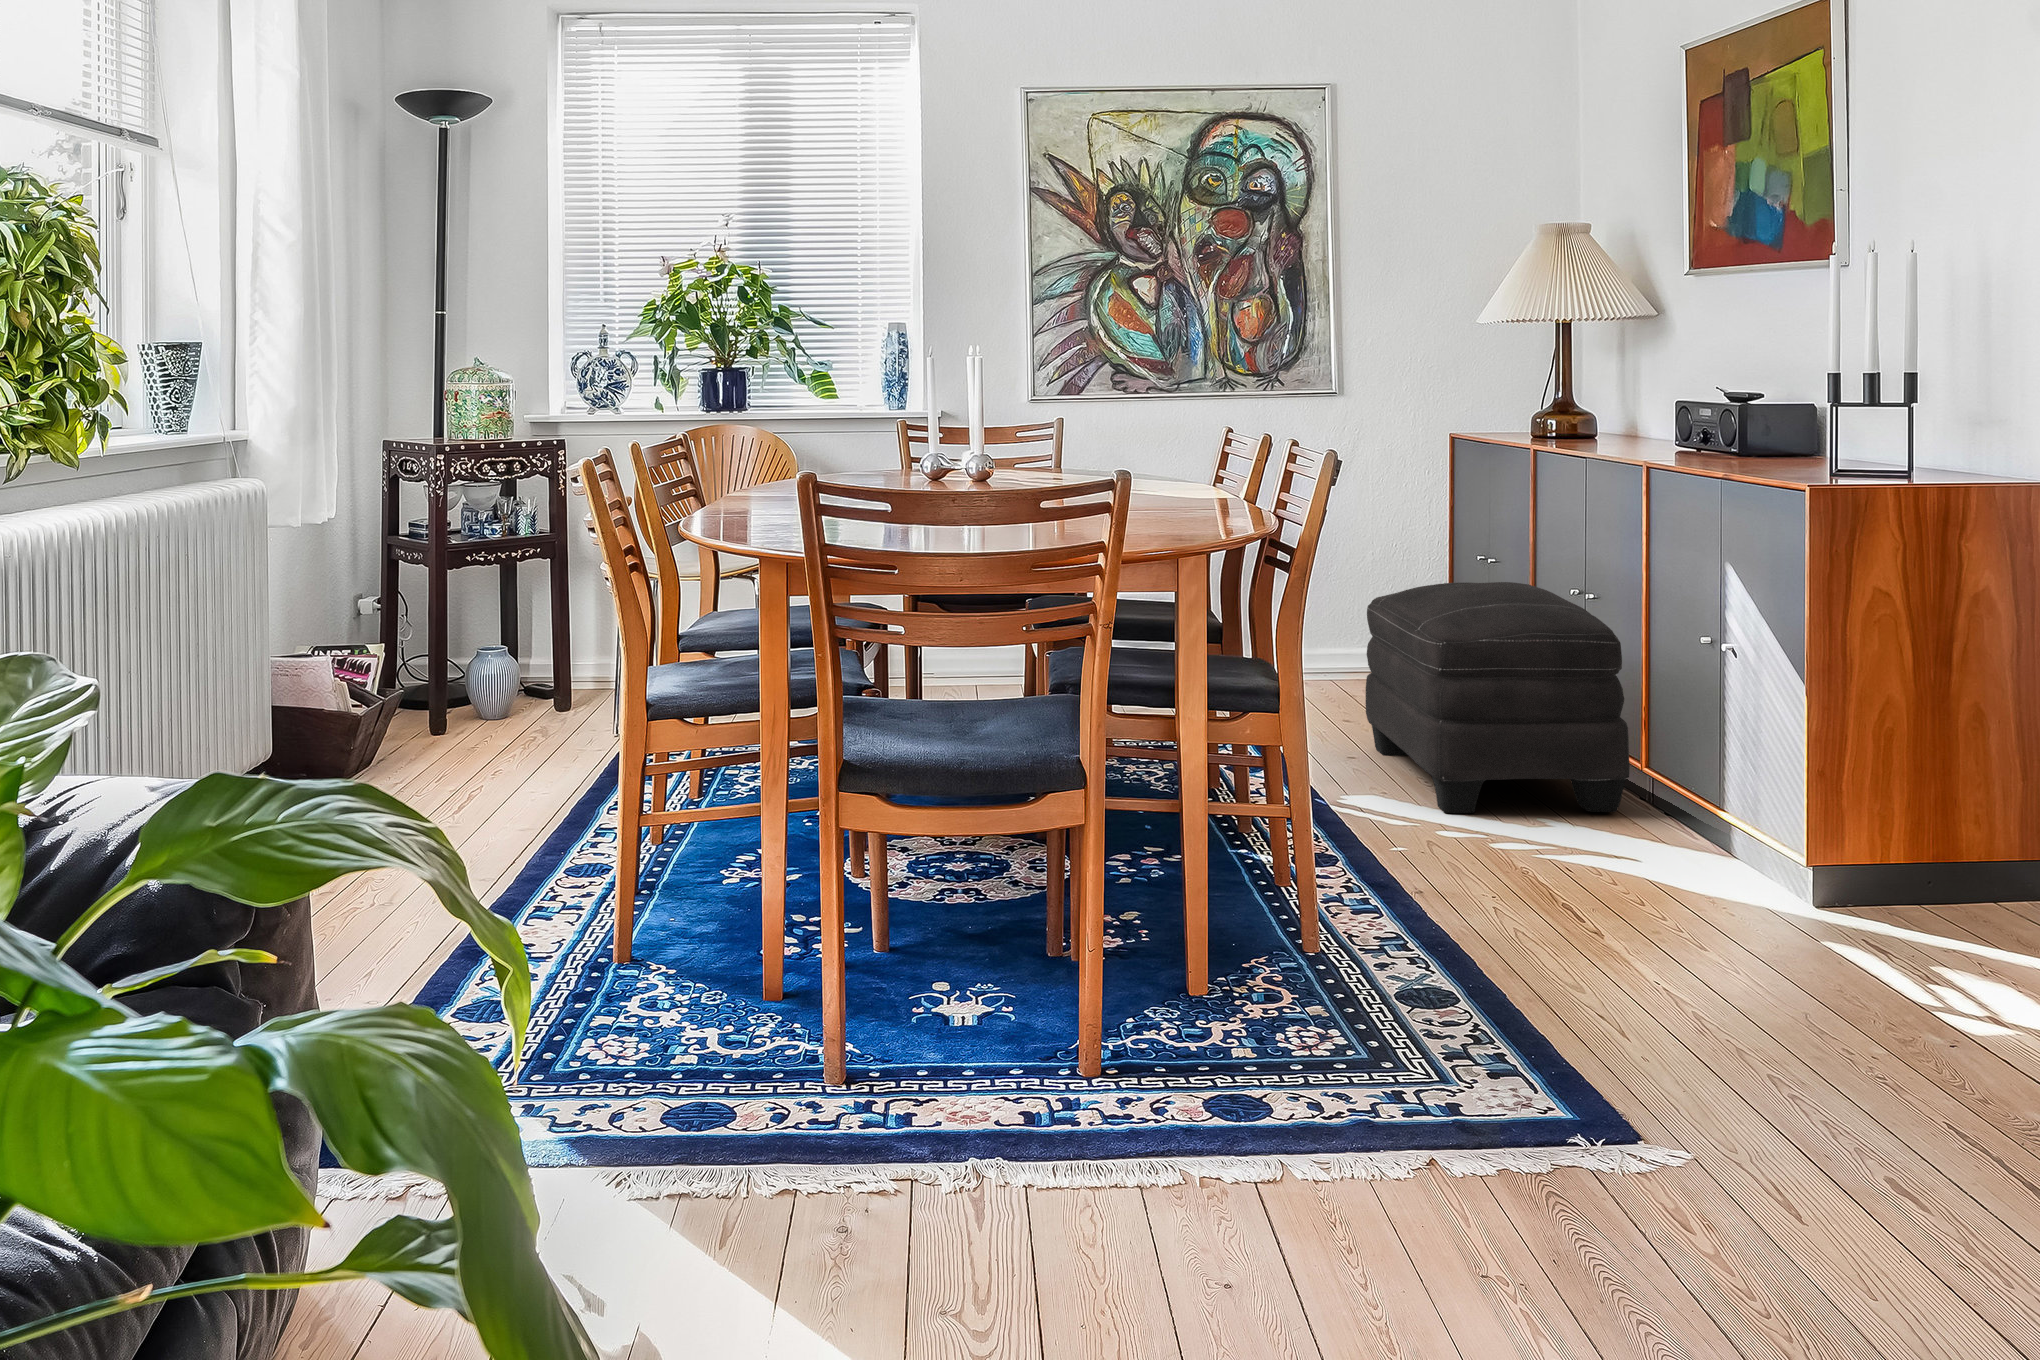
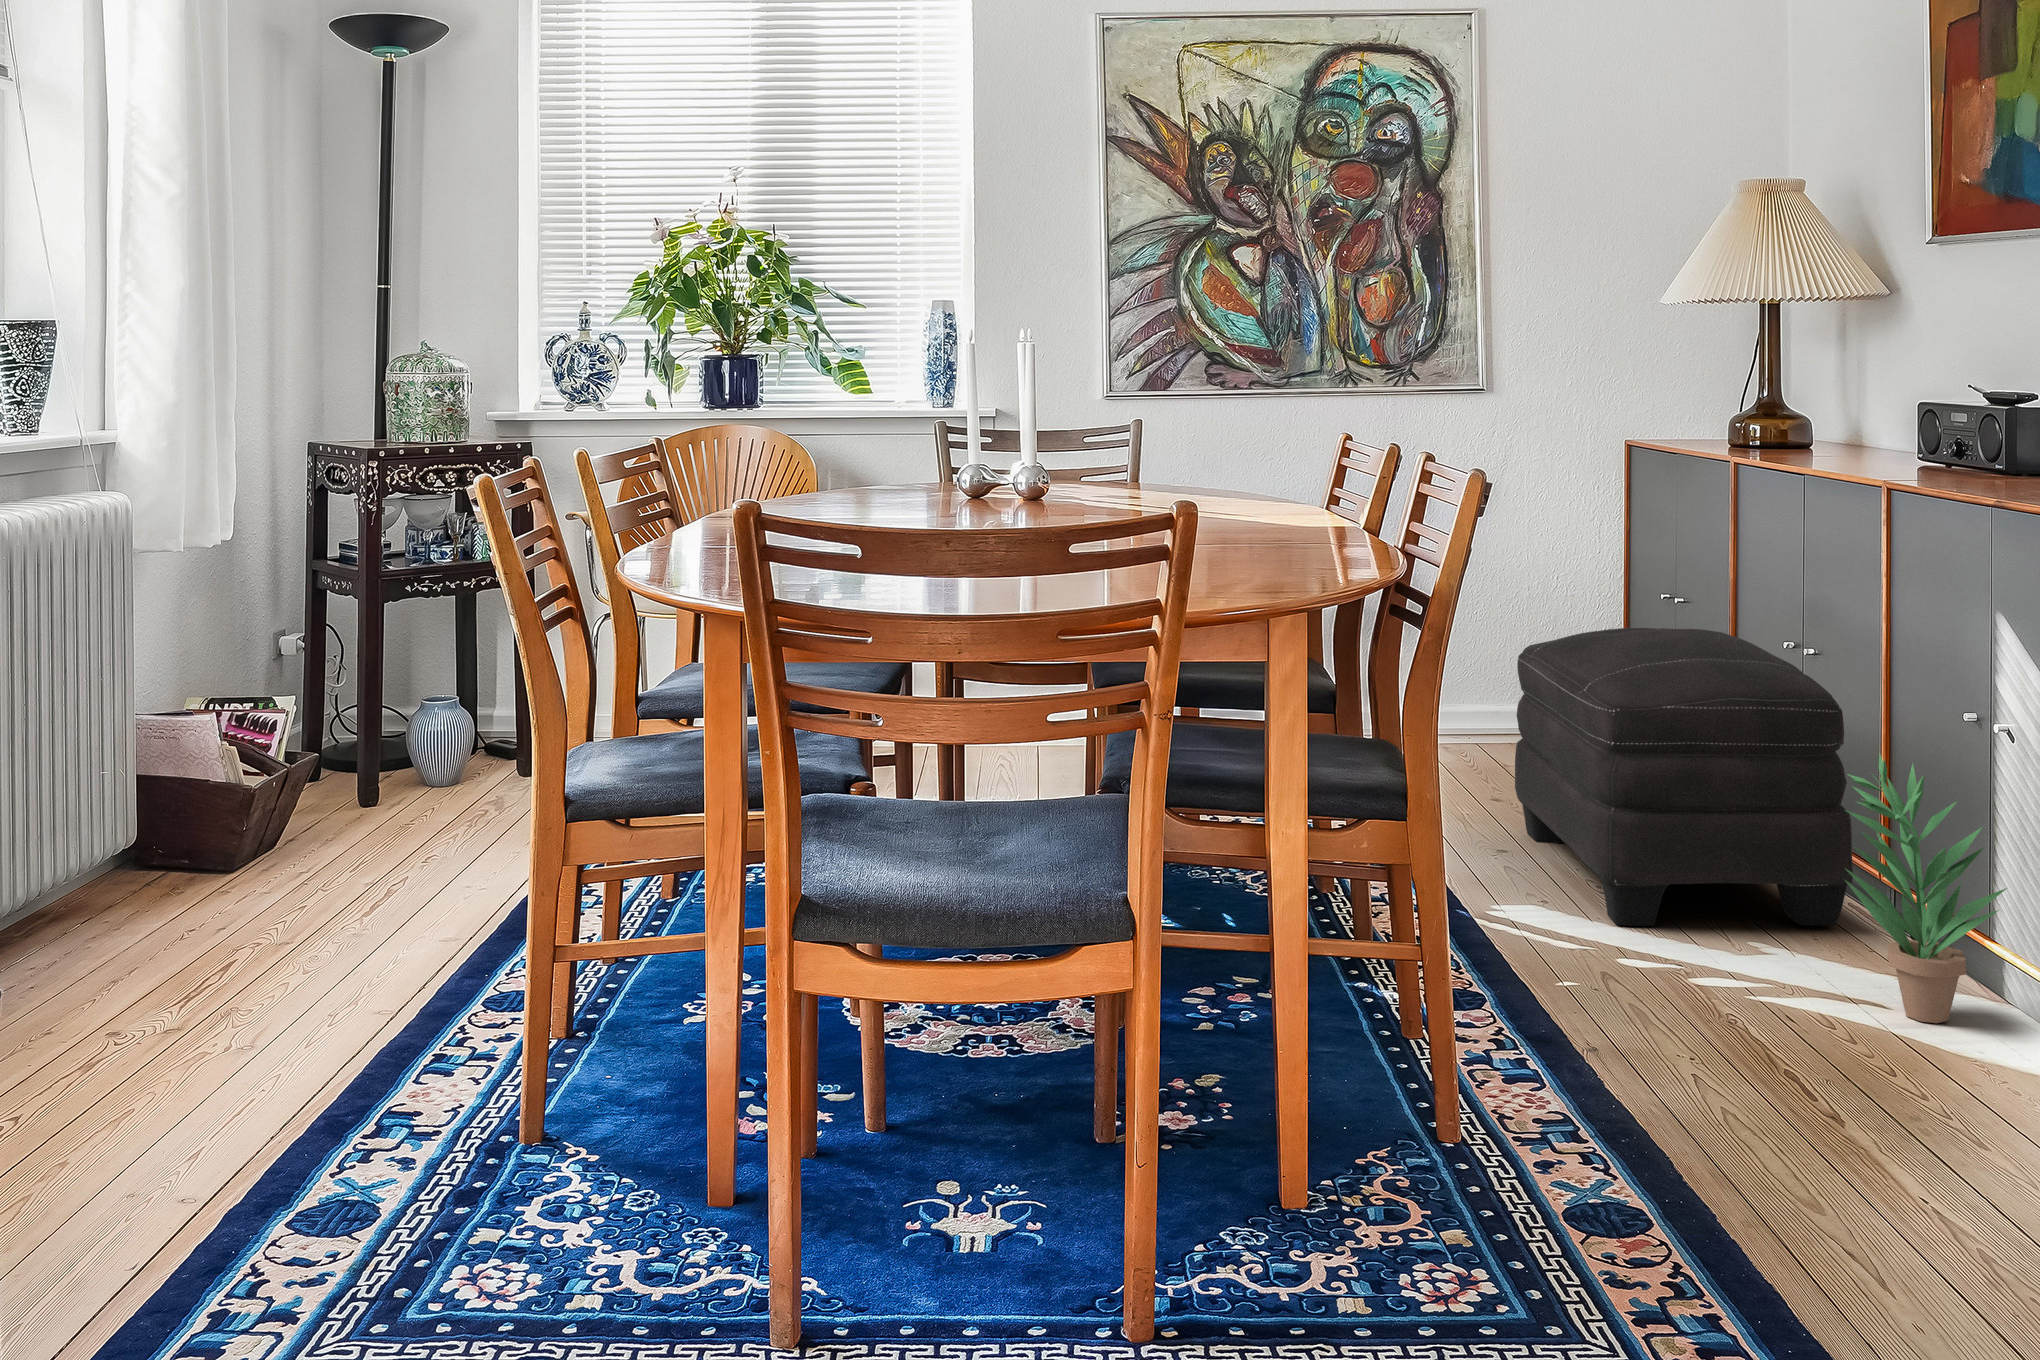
potted plant: none [1616,670,1741,877] -> present [1845,754,2007,1023]

